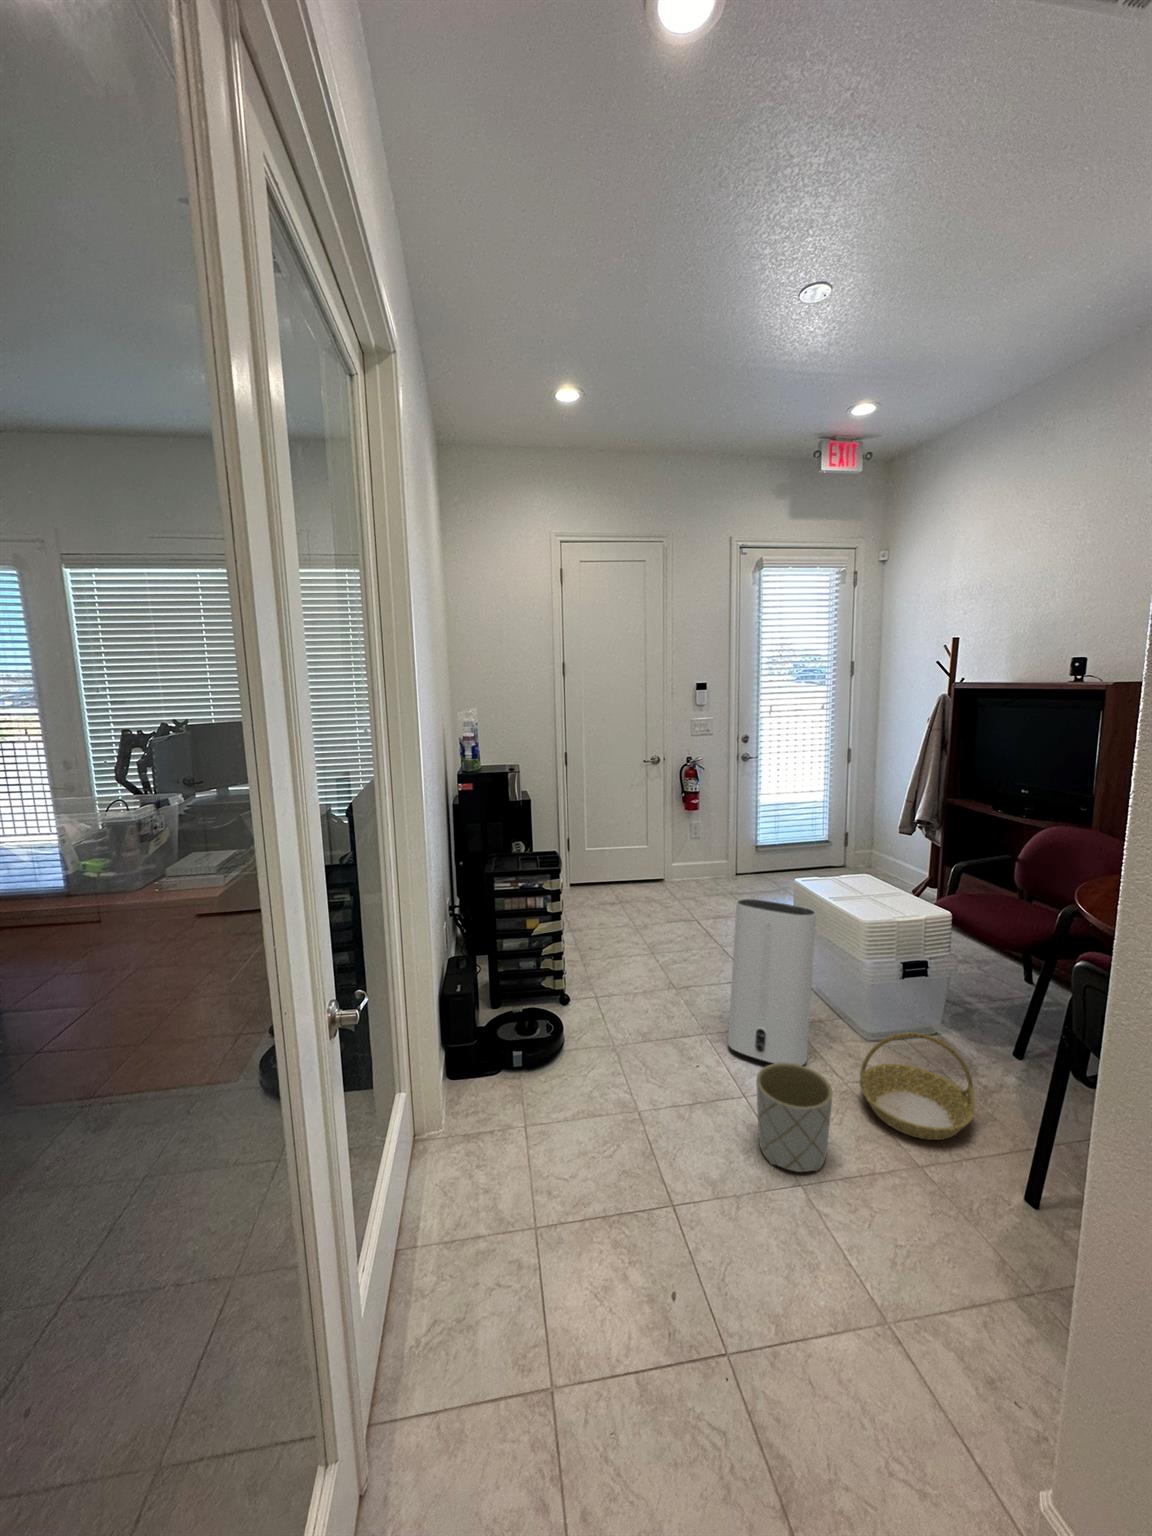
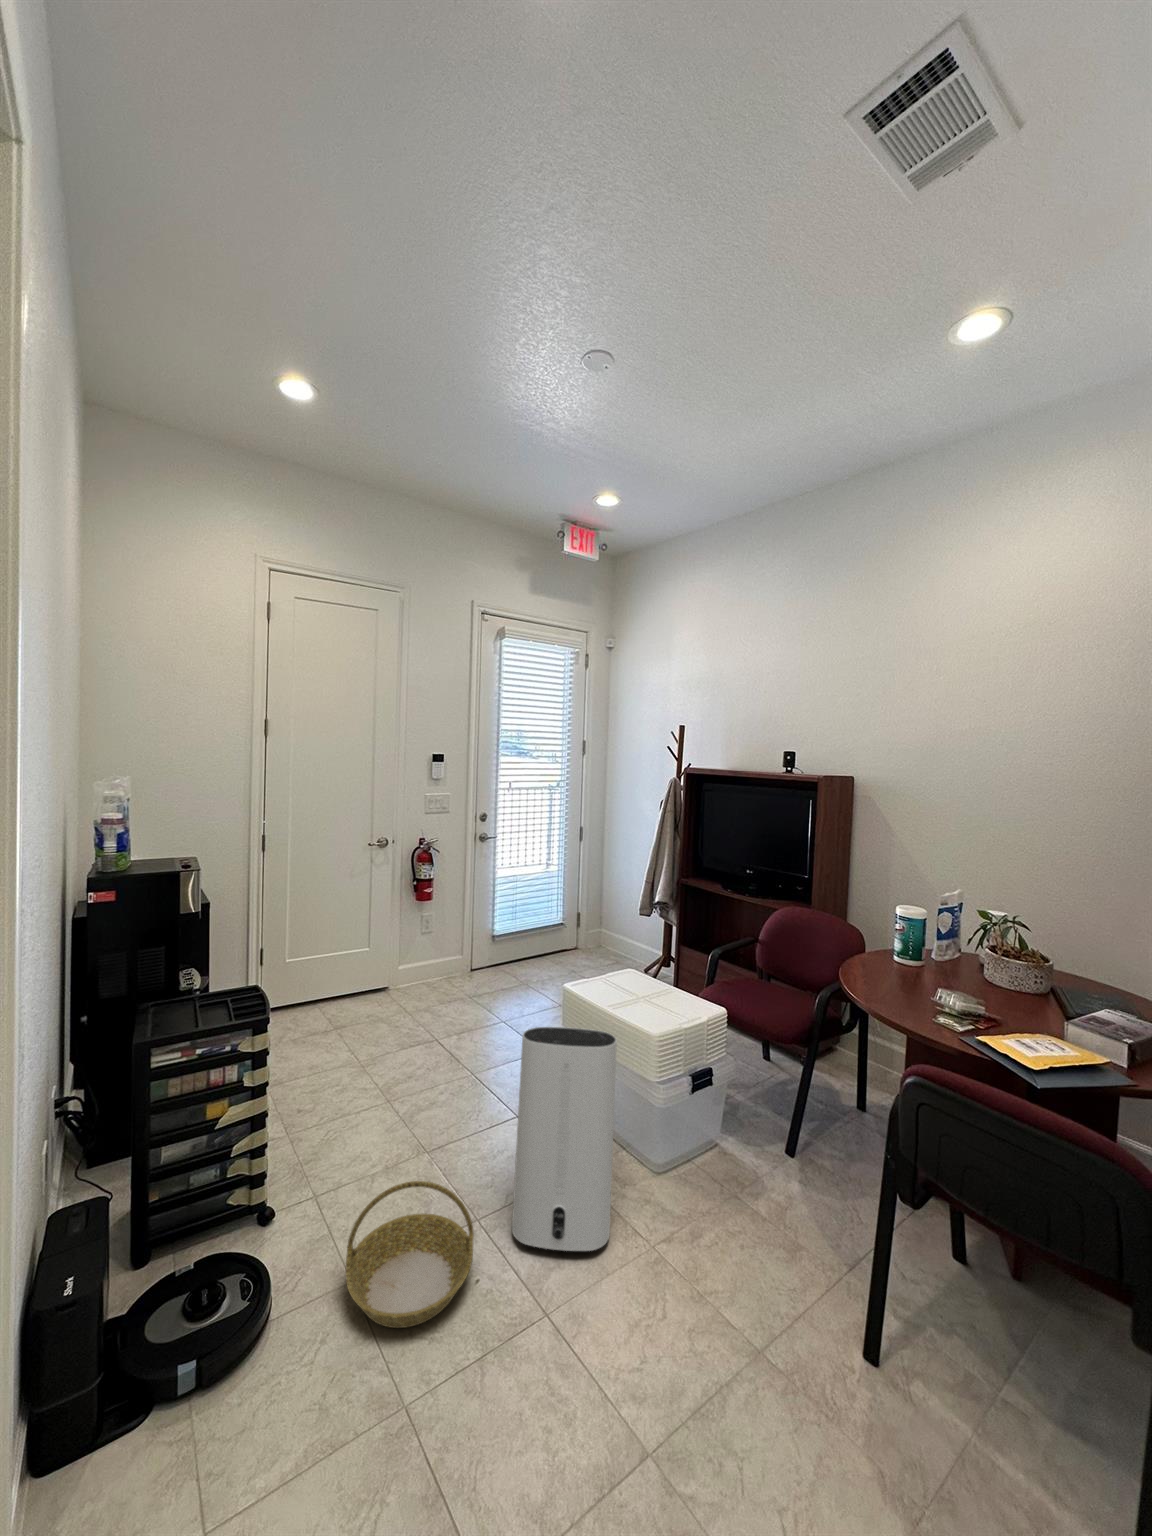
basket: present [860,1033,975,1140] -> present [345,1181,474,1328]
planter: present [756,1063,833,1172] -> none [586,1269,684,1451]

